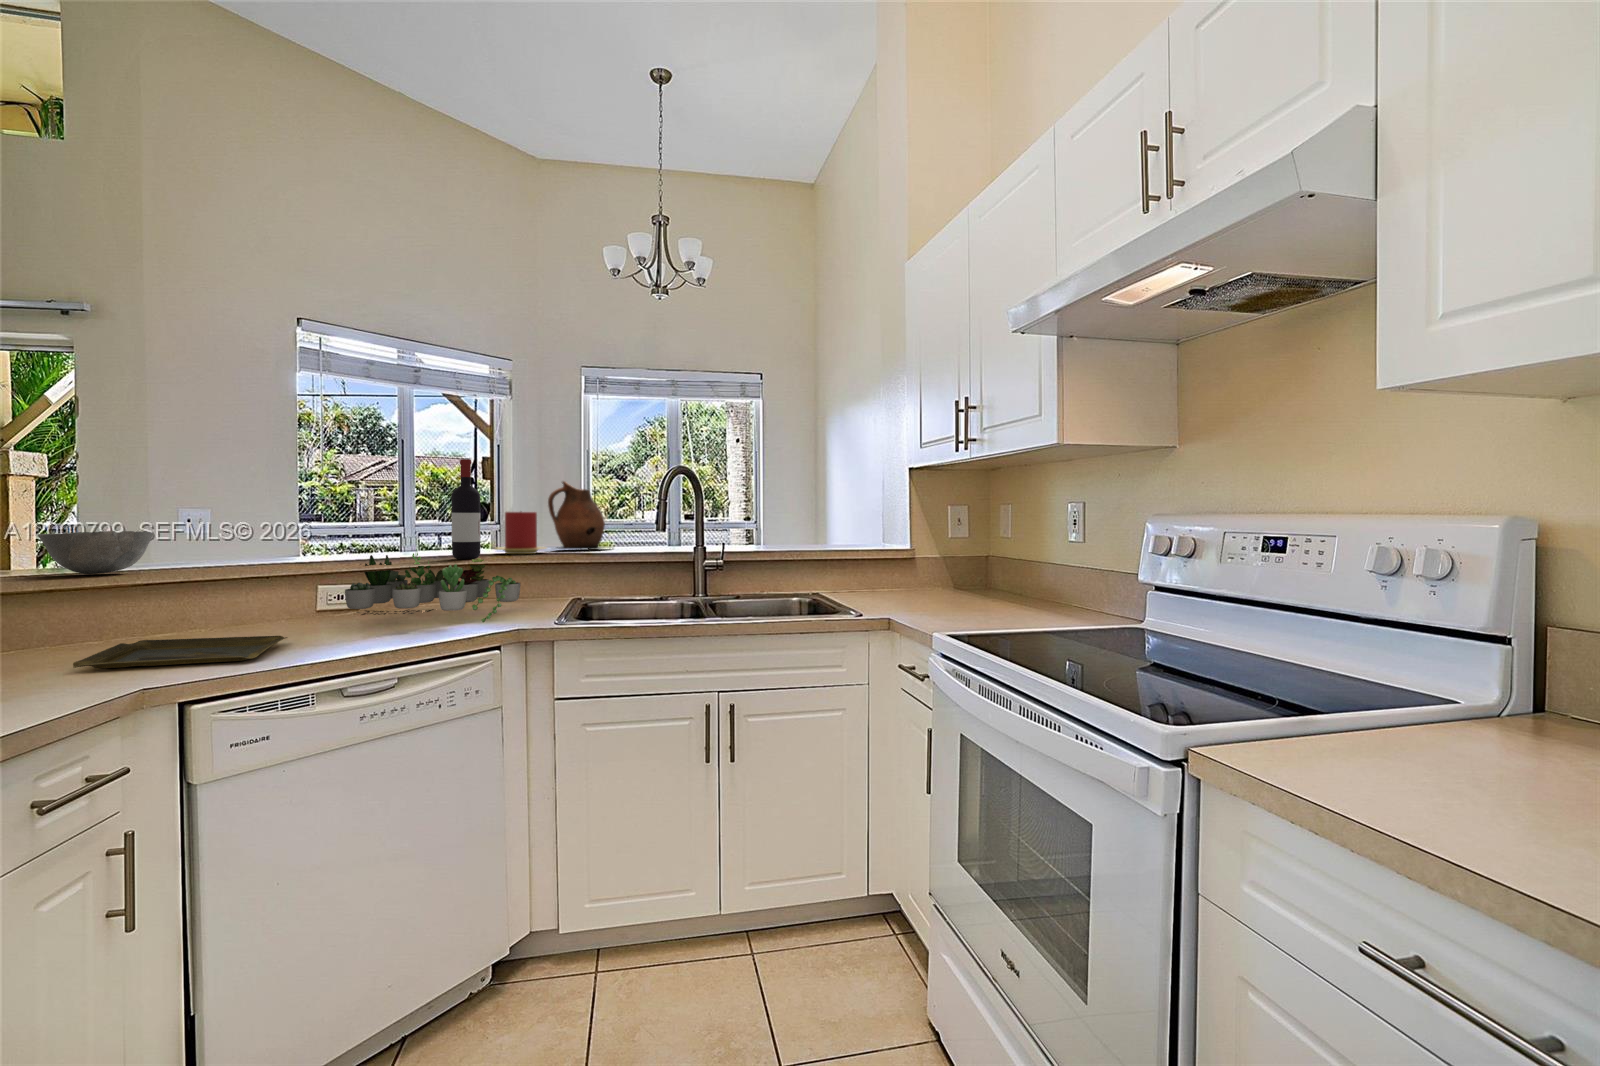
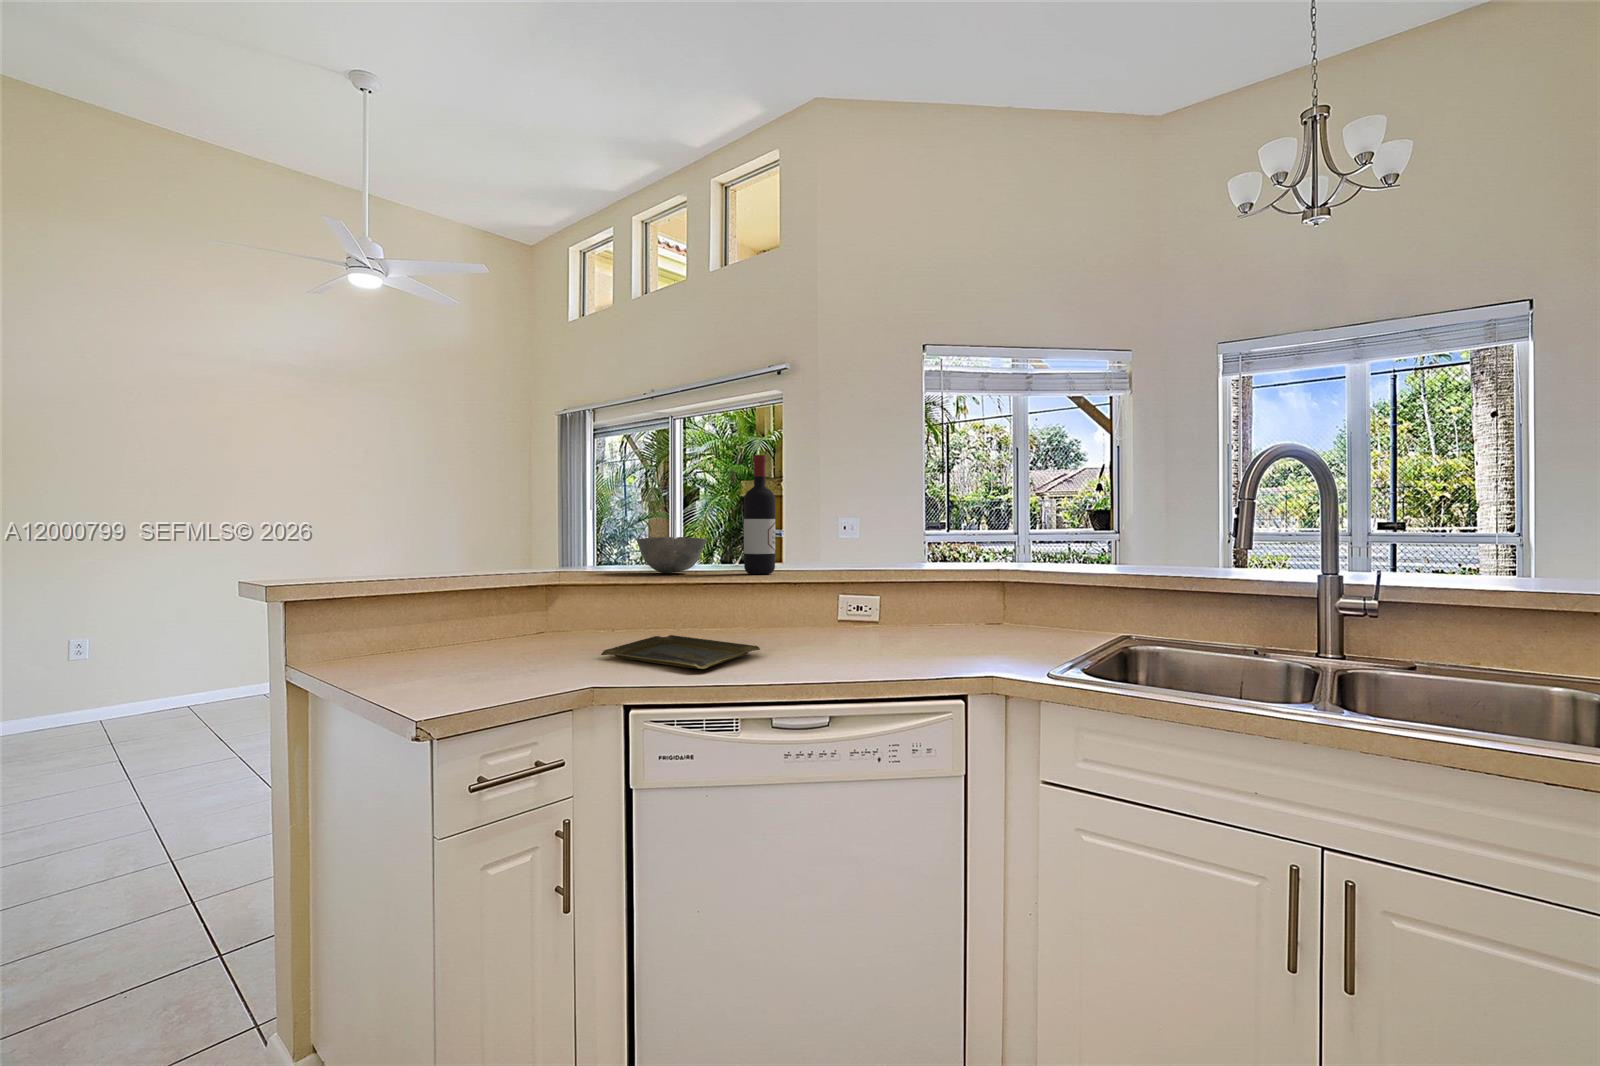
wine bottle: present [451,459,481,559] -> present [744,455,775,574]
ceramic pitcher: present [548,481,610,550] -> none [1126,481,1221,572]
candle: present [496,511,546,554] -> none [1046,520,1111,572]
succulent plant: present [345,553,520,622] -> none [817,561,1022,658]

